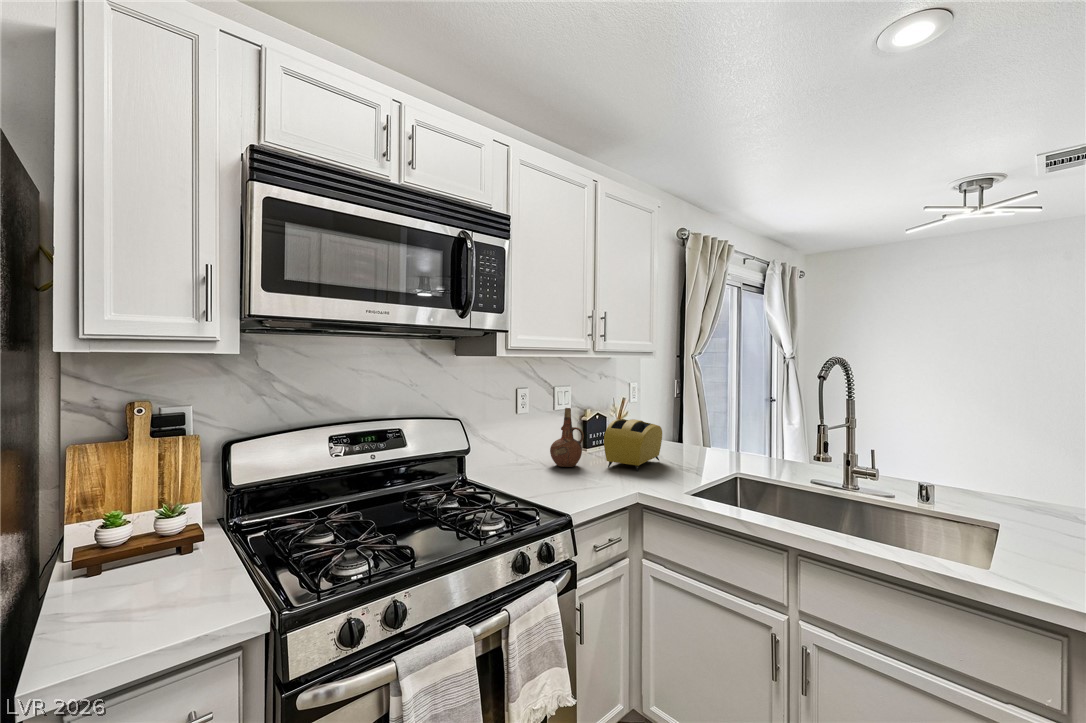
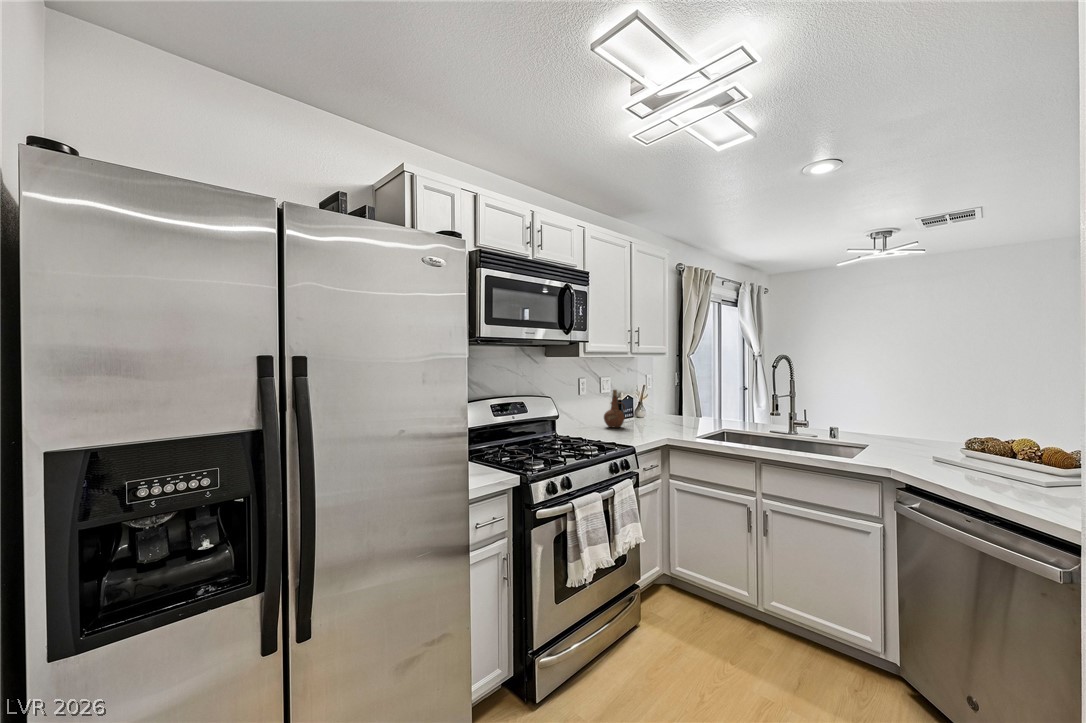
toaster: present [604,419,662,471] -> none [639,397,675,429]

